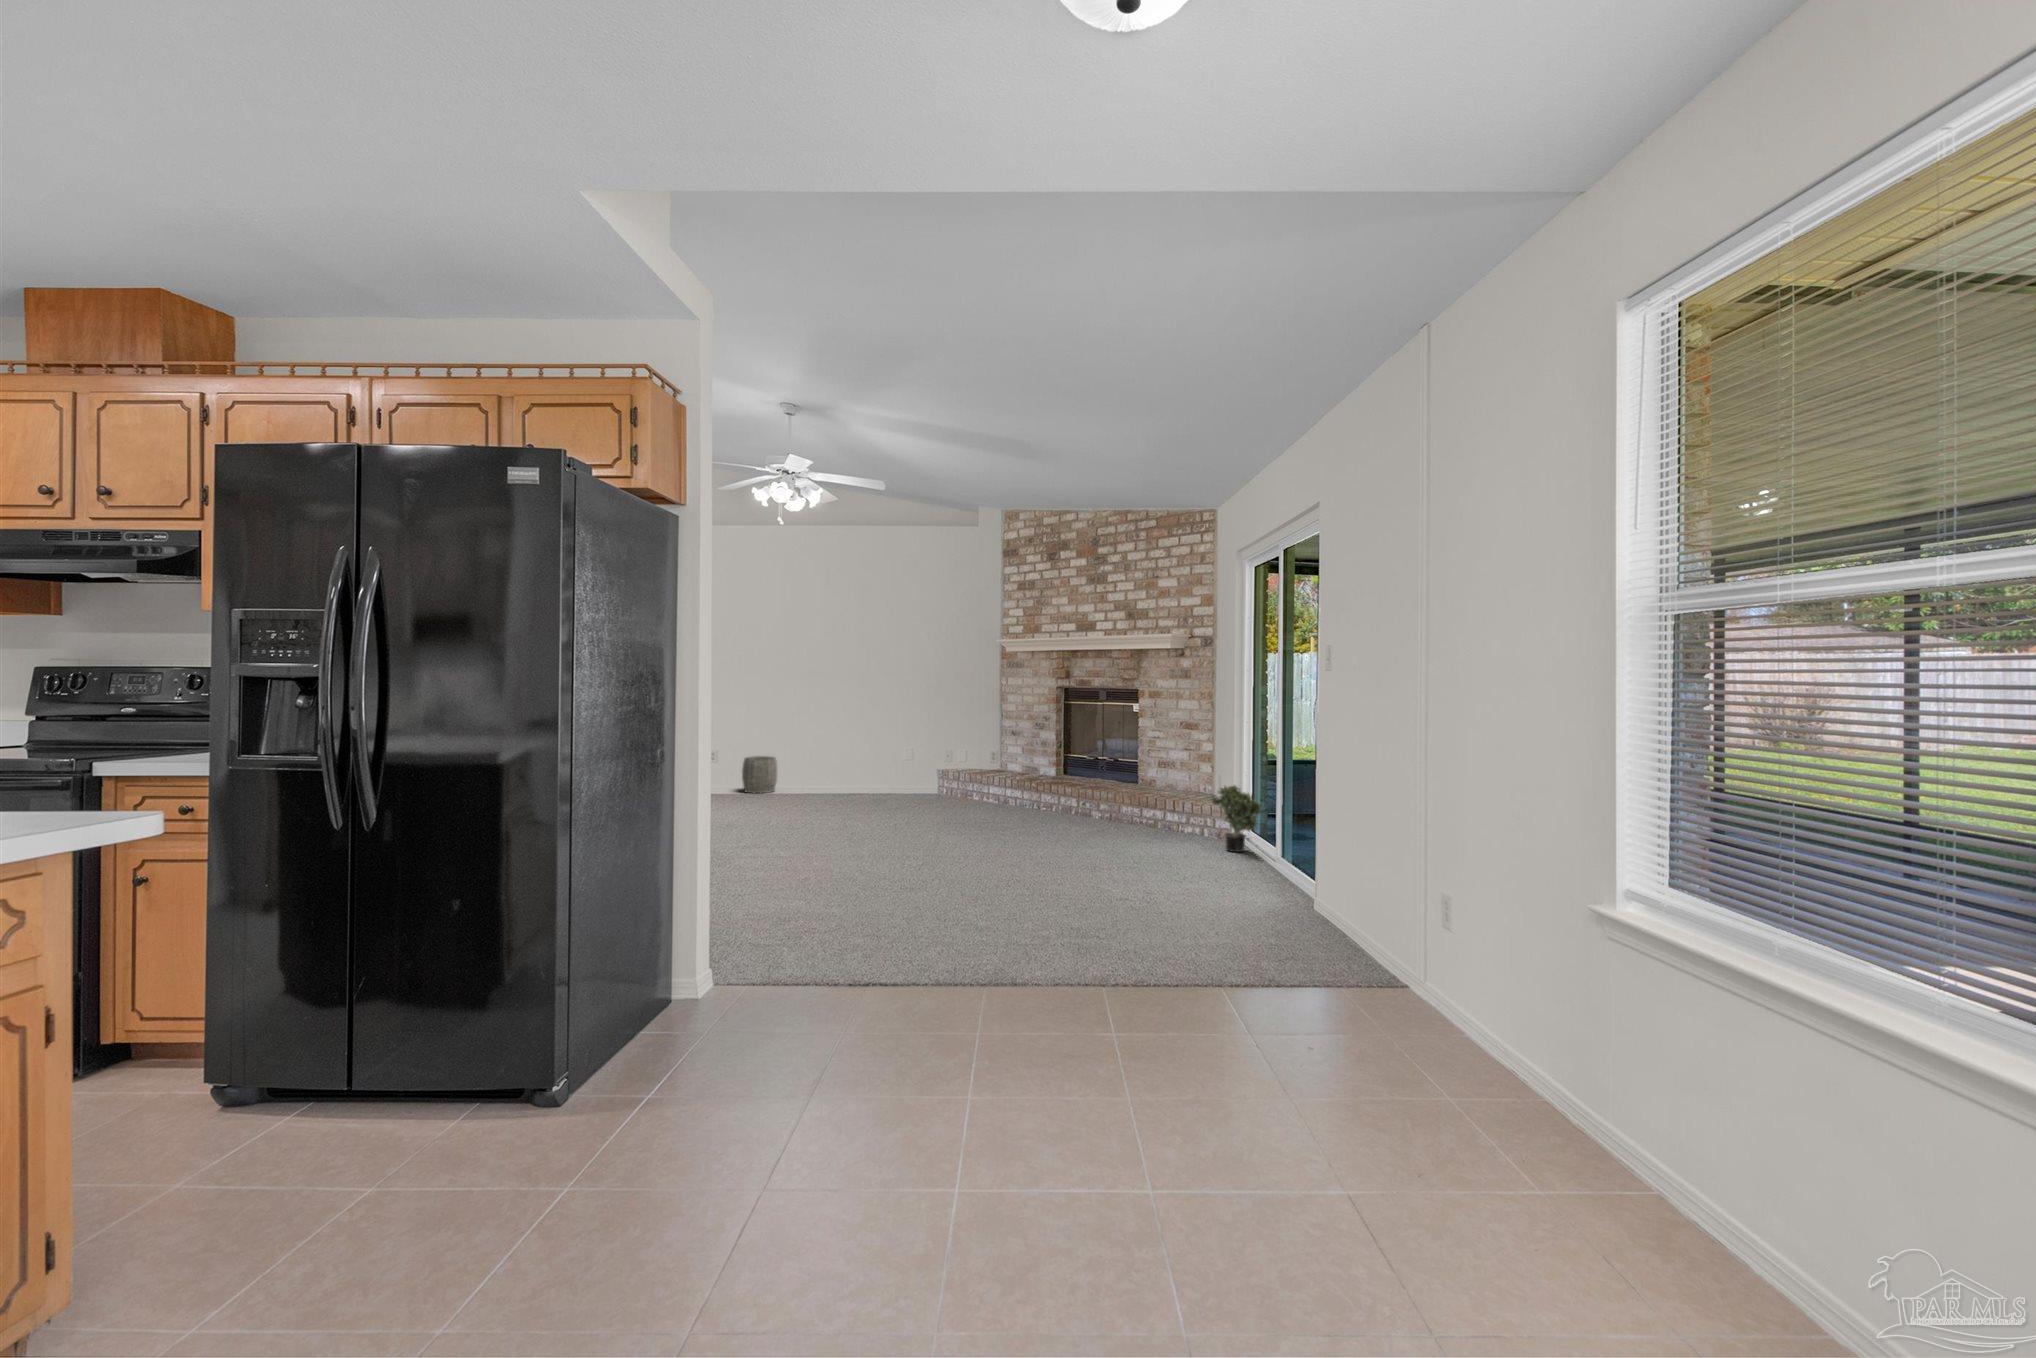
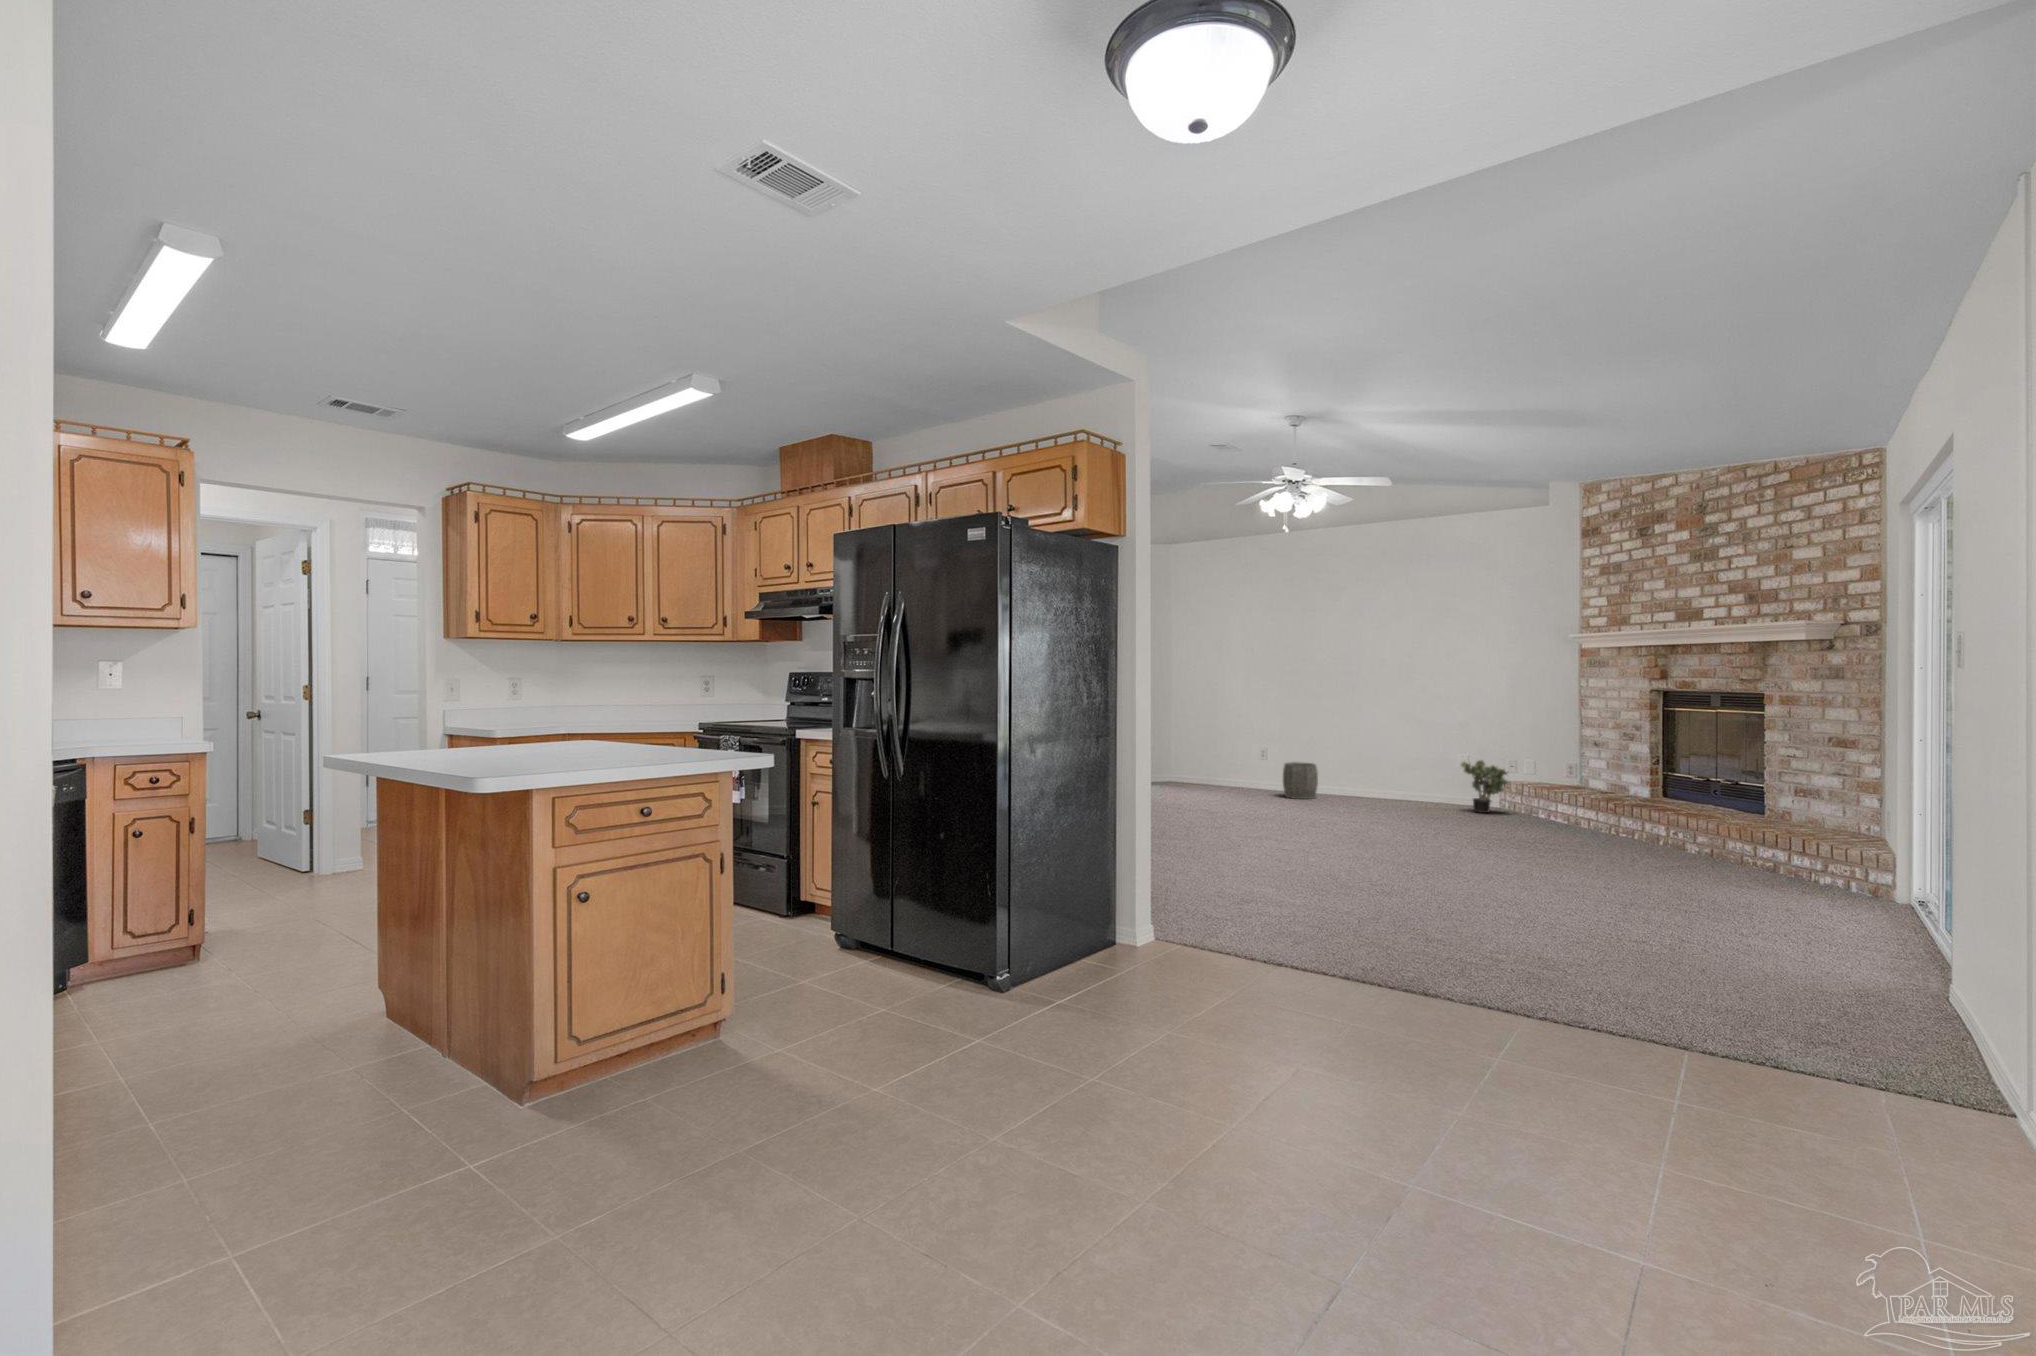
potted plant: present [1210,786,1261,852] -> present [1461,760,1508,813]

